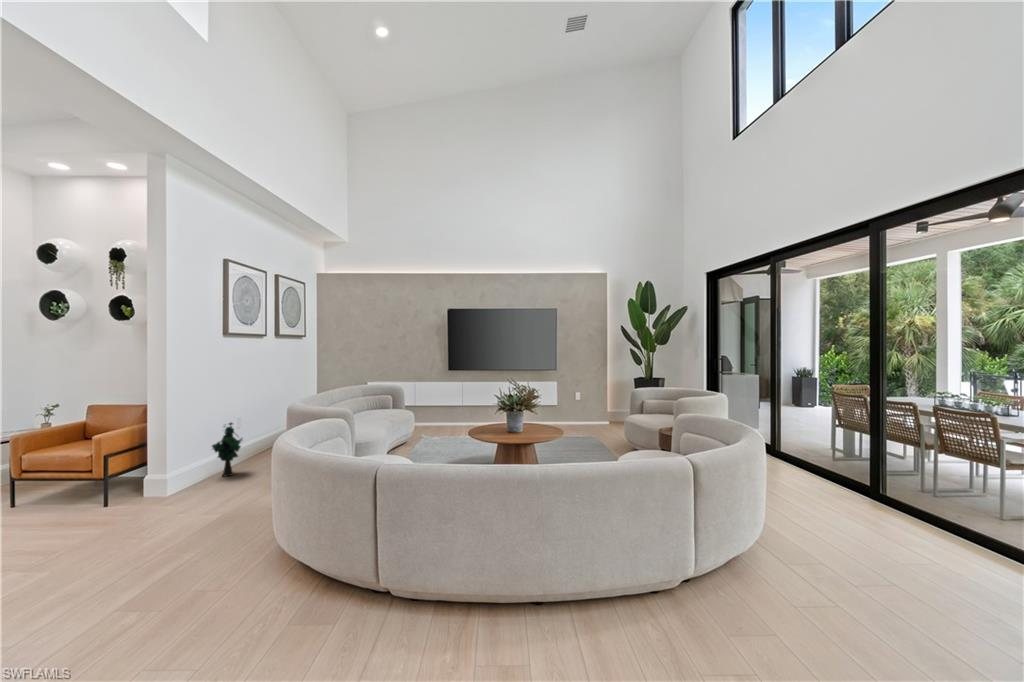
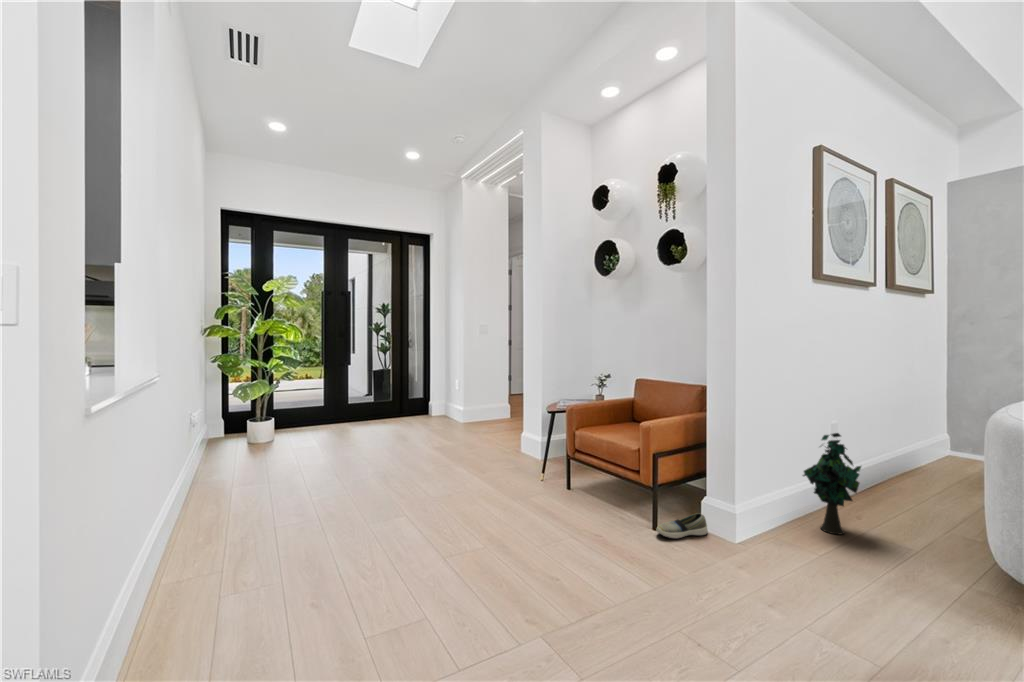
shoe: none [106,486,147,506] -> present [657,513,708,538]

